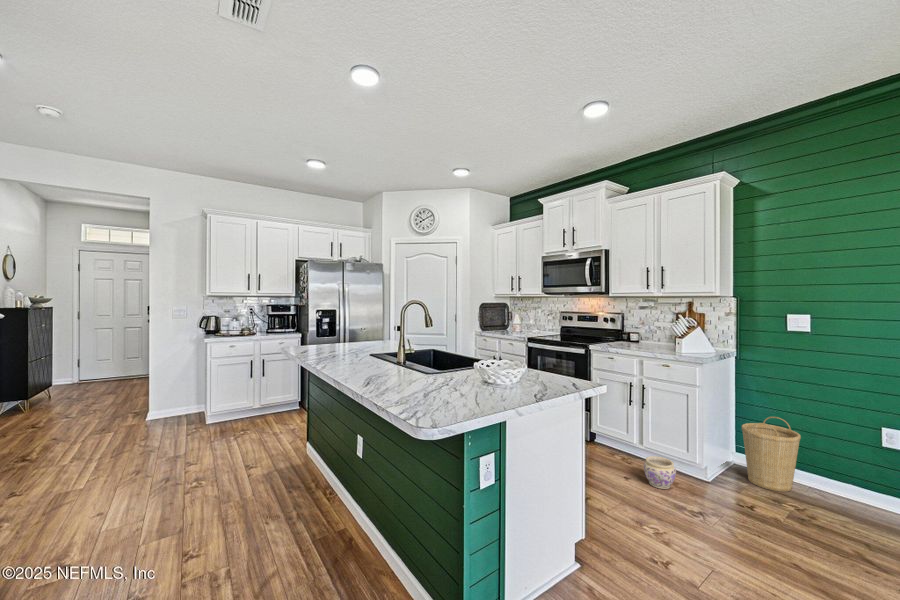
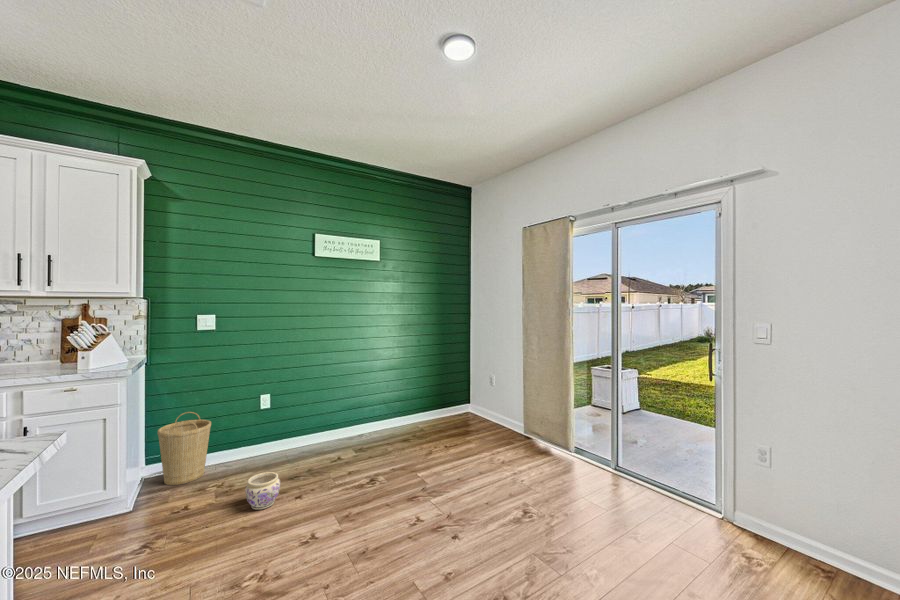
planter: present [644,456,676,489] -> present [245,472,280,510]

